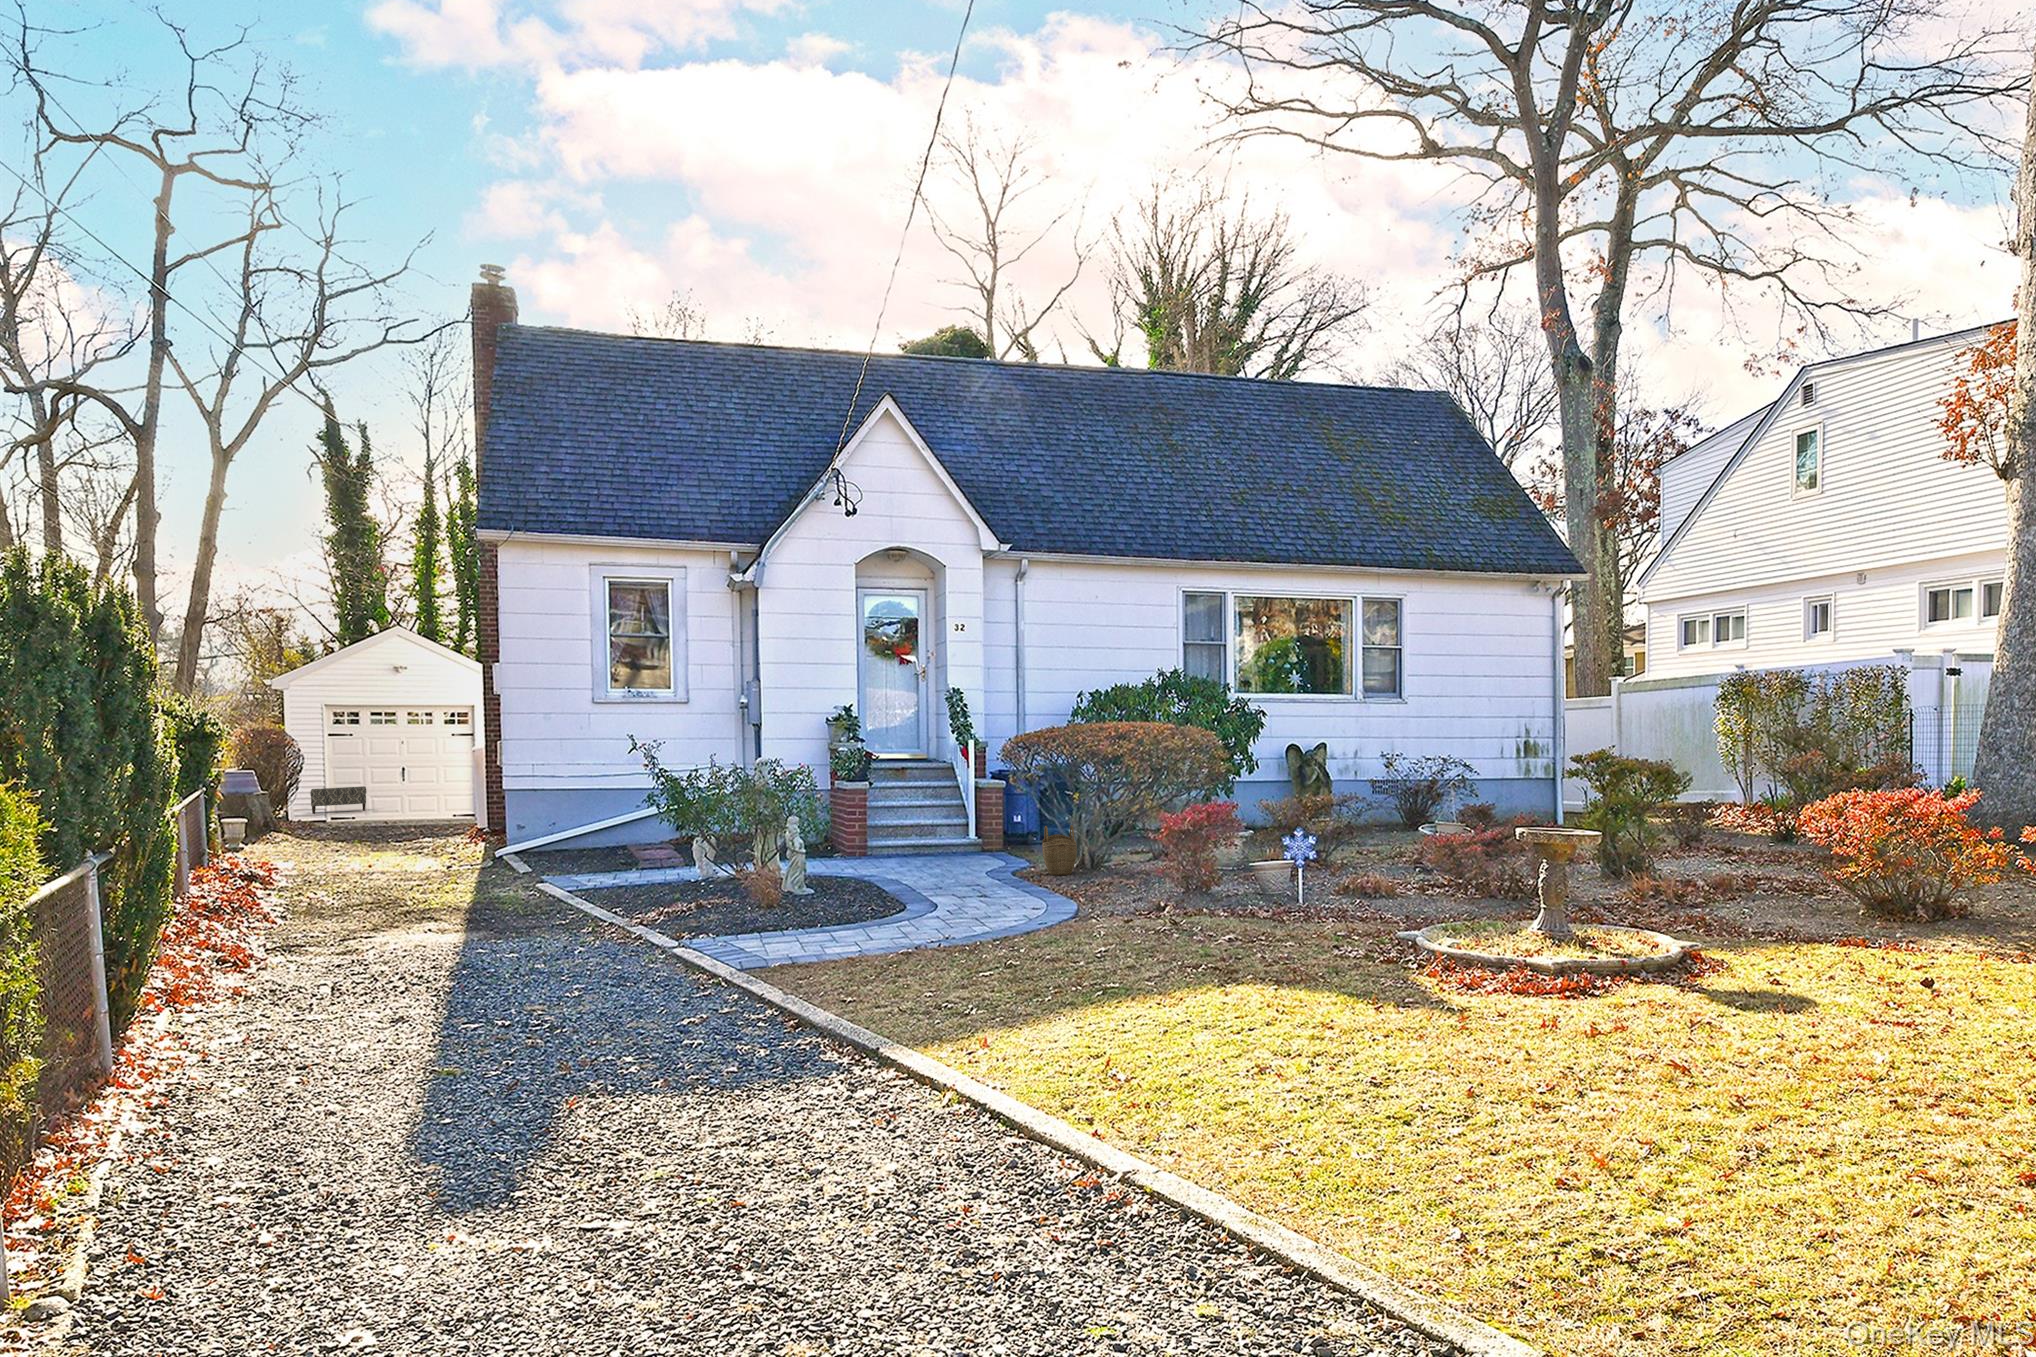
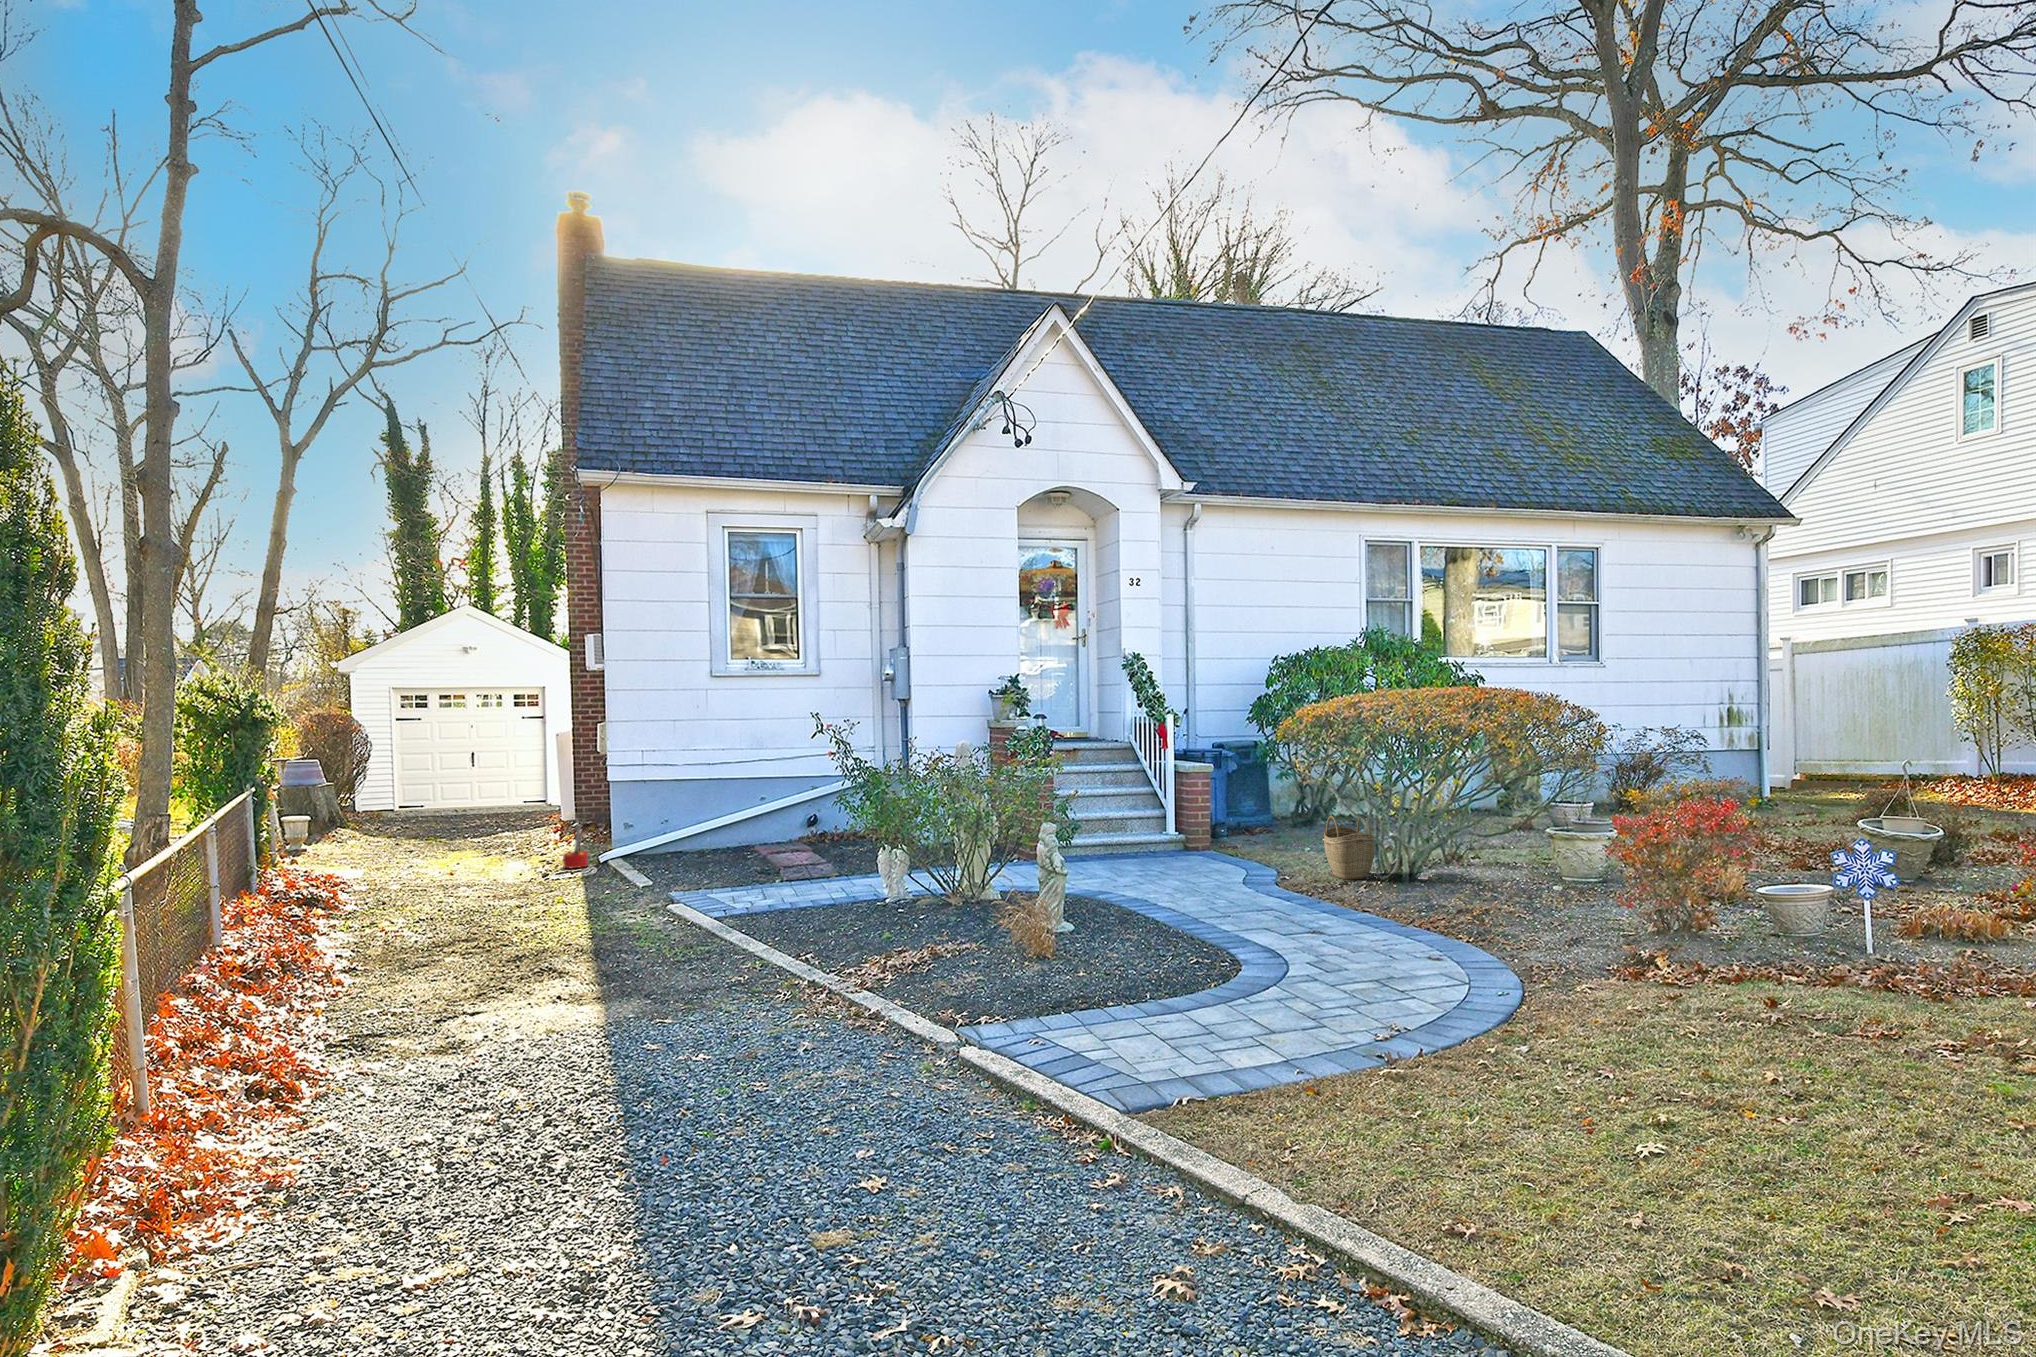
bench: present [310,786,366,814] -> none [377,776,435,805]
decorative plant: none [460,814,490,863] -> present [563,817,588,868]

